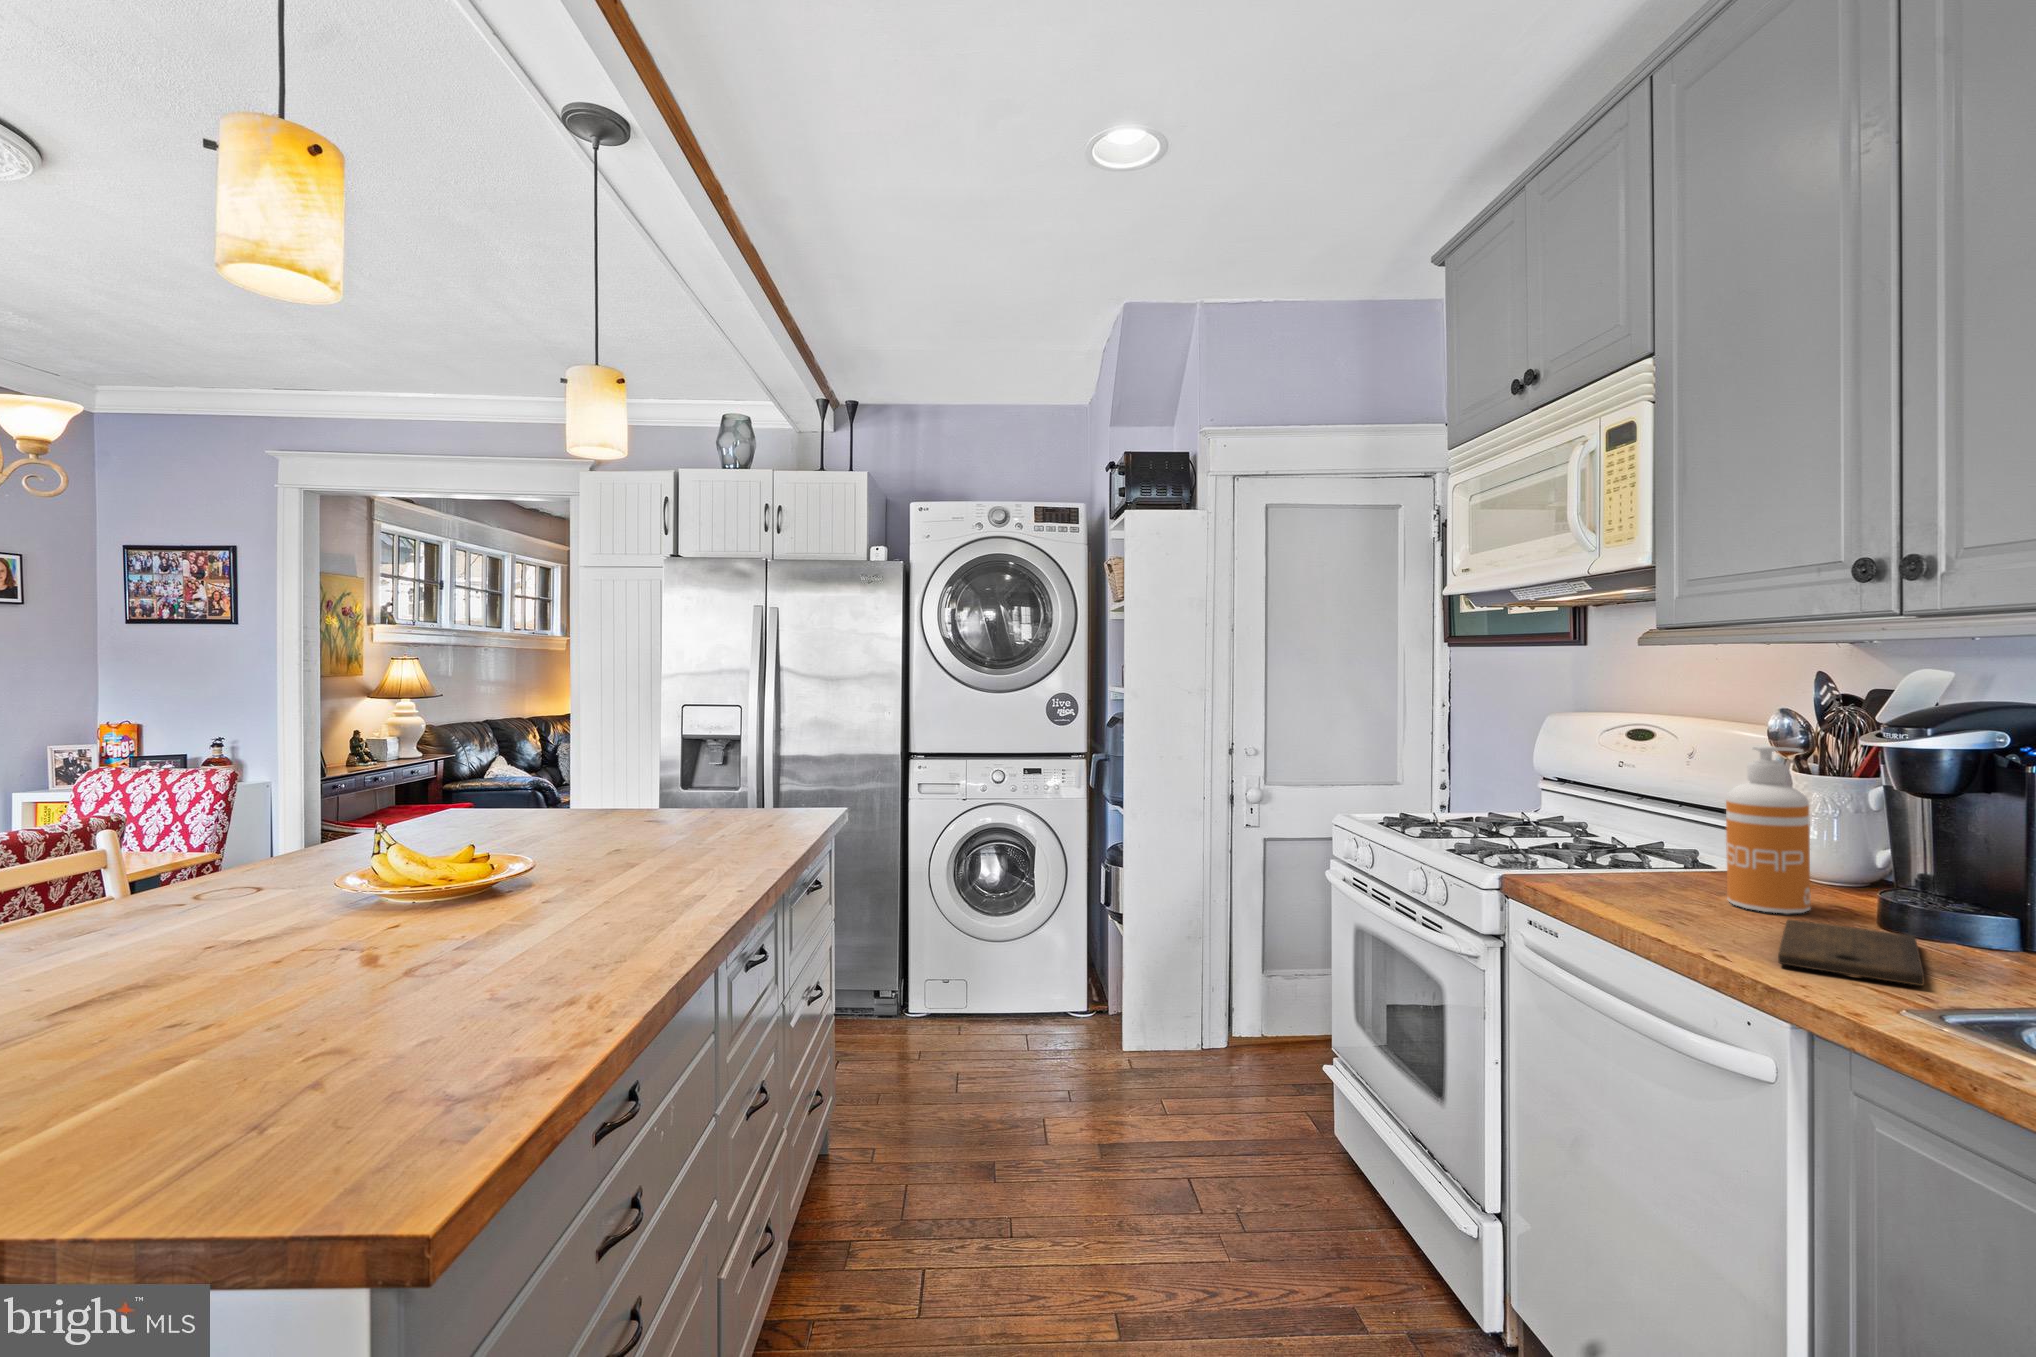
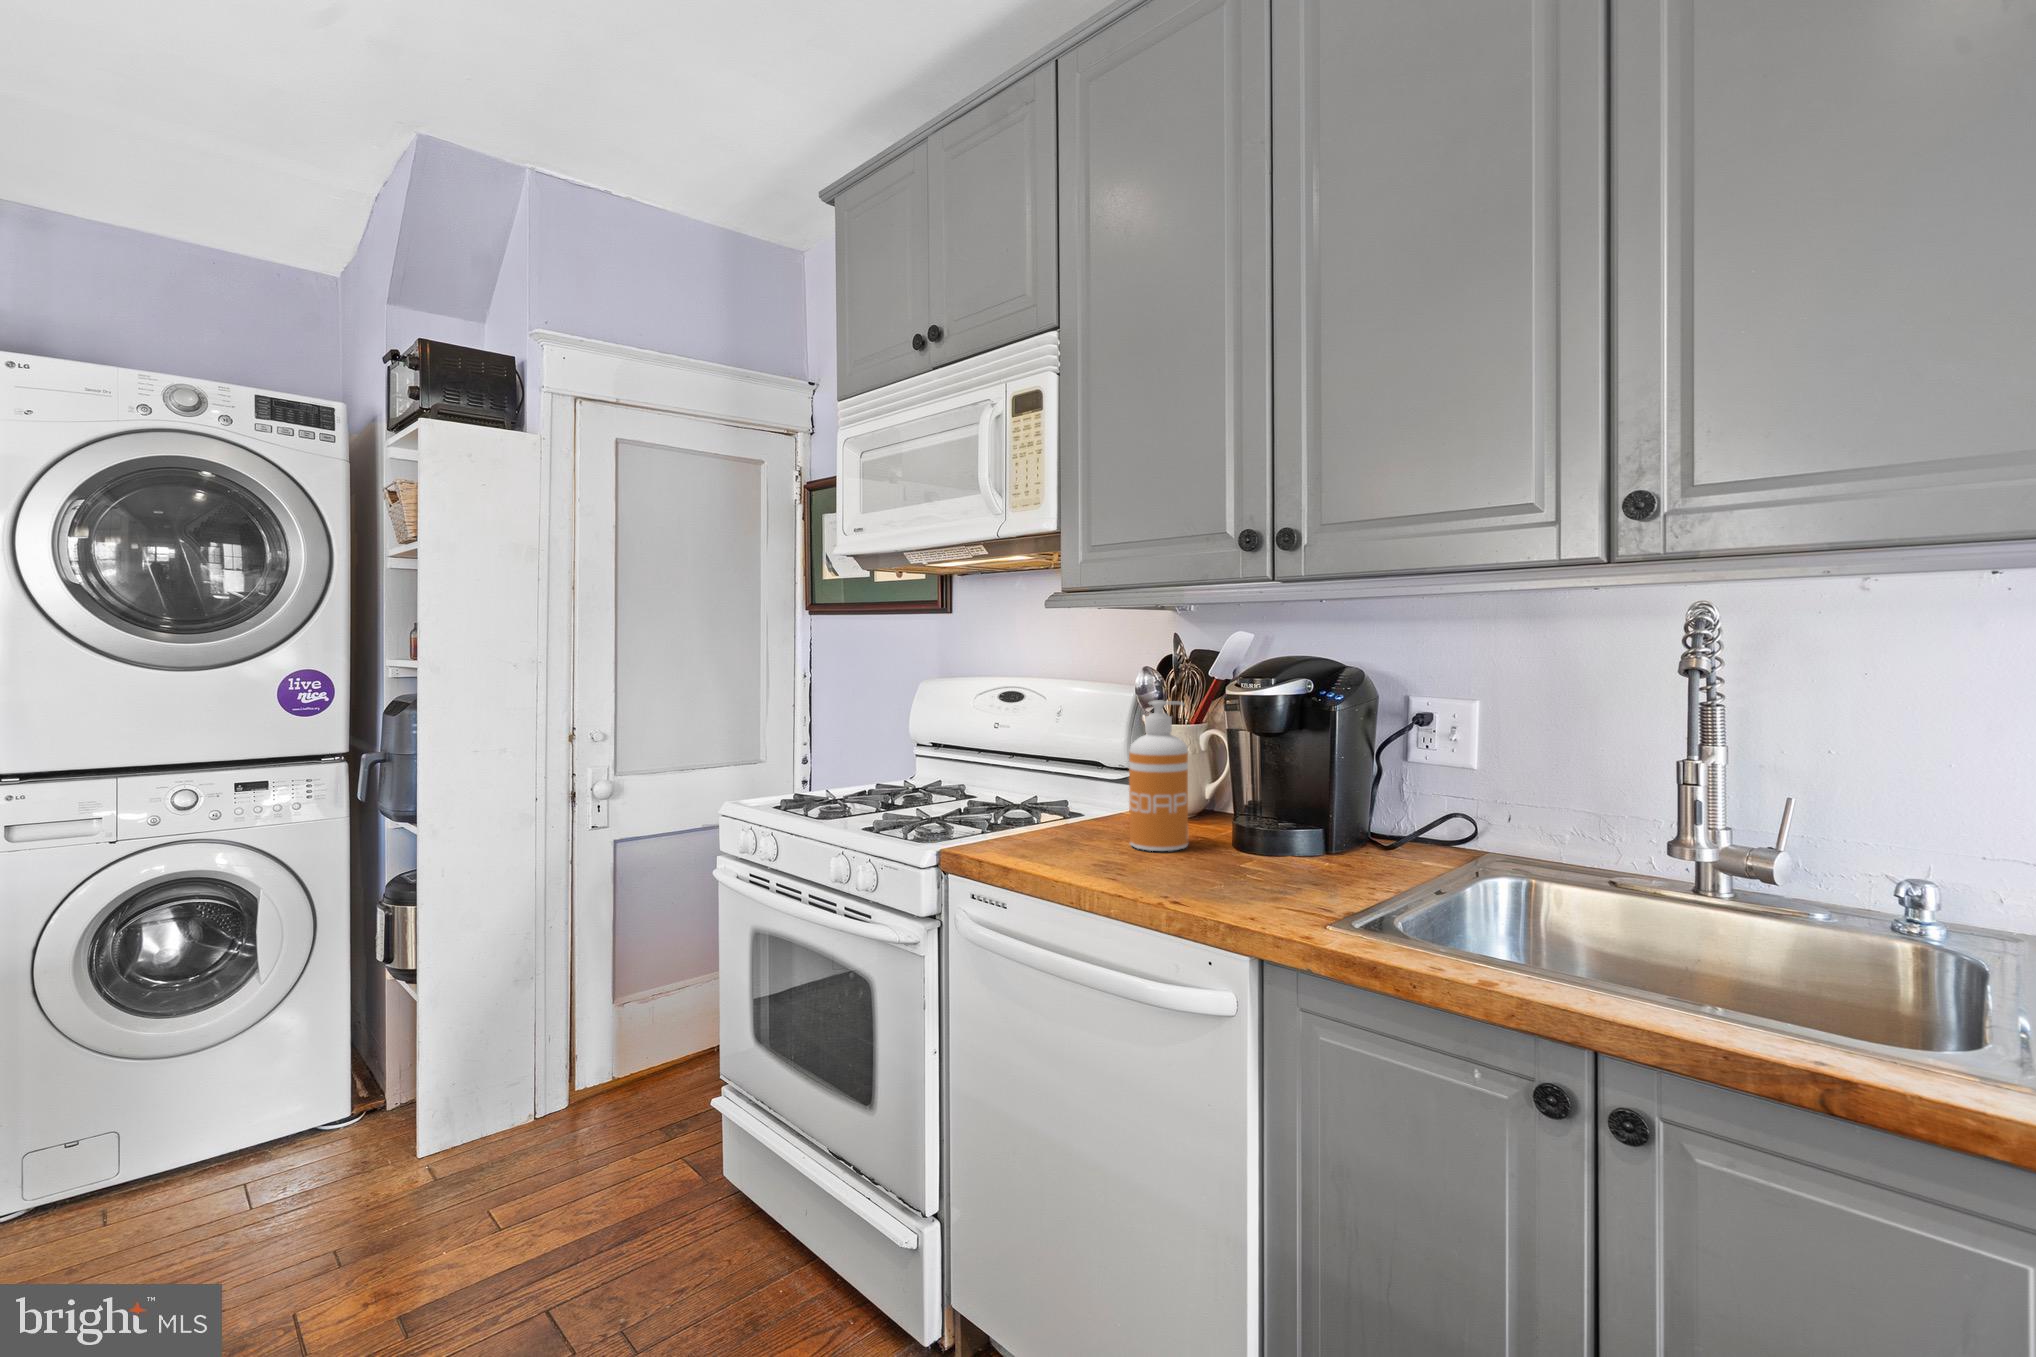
cutting board: present [1778,919,1924,986] -> none [1188,854,1307,897]

